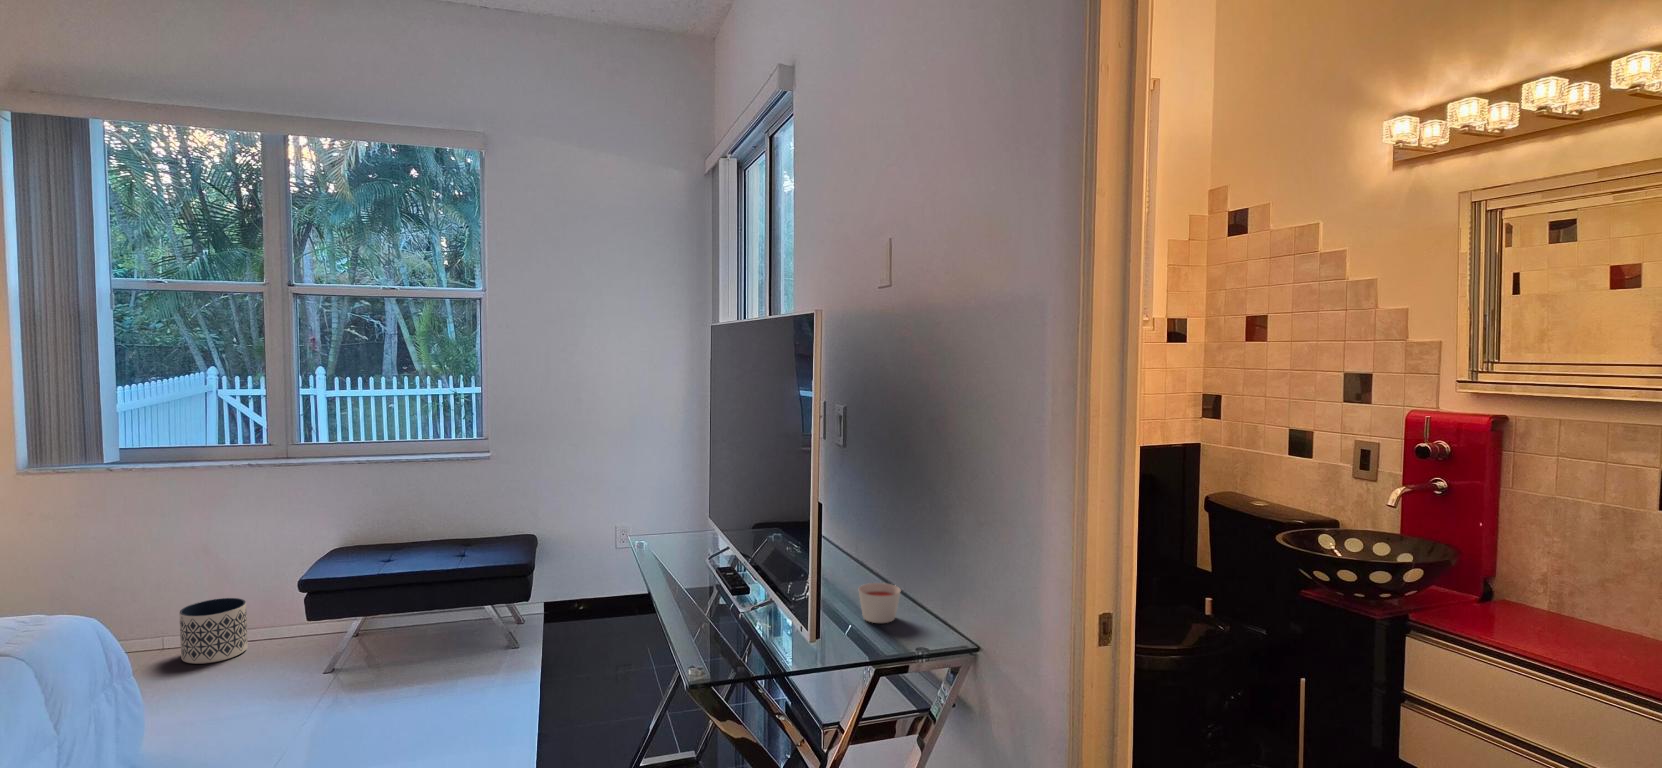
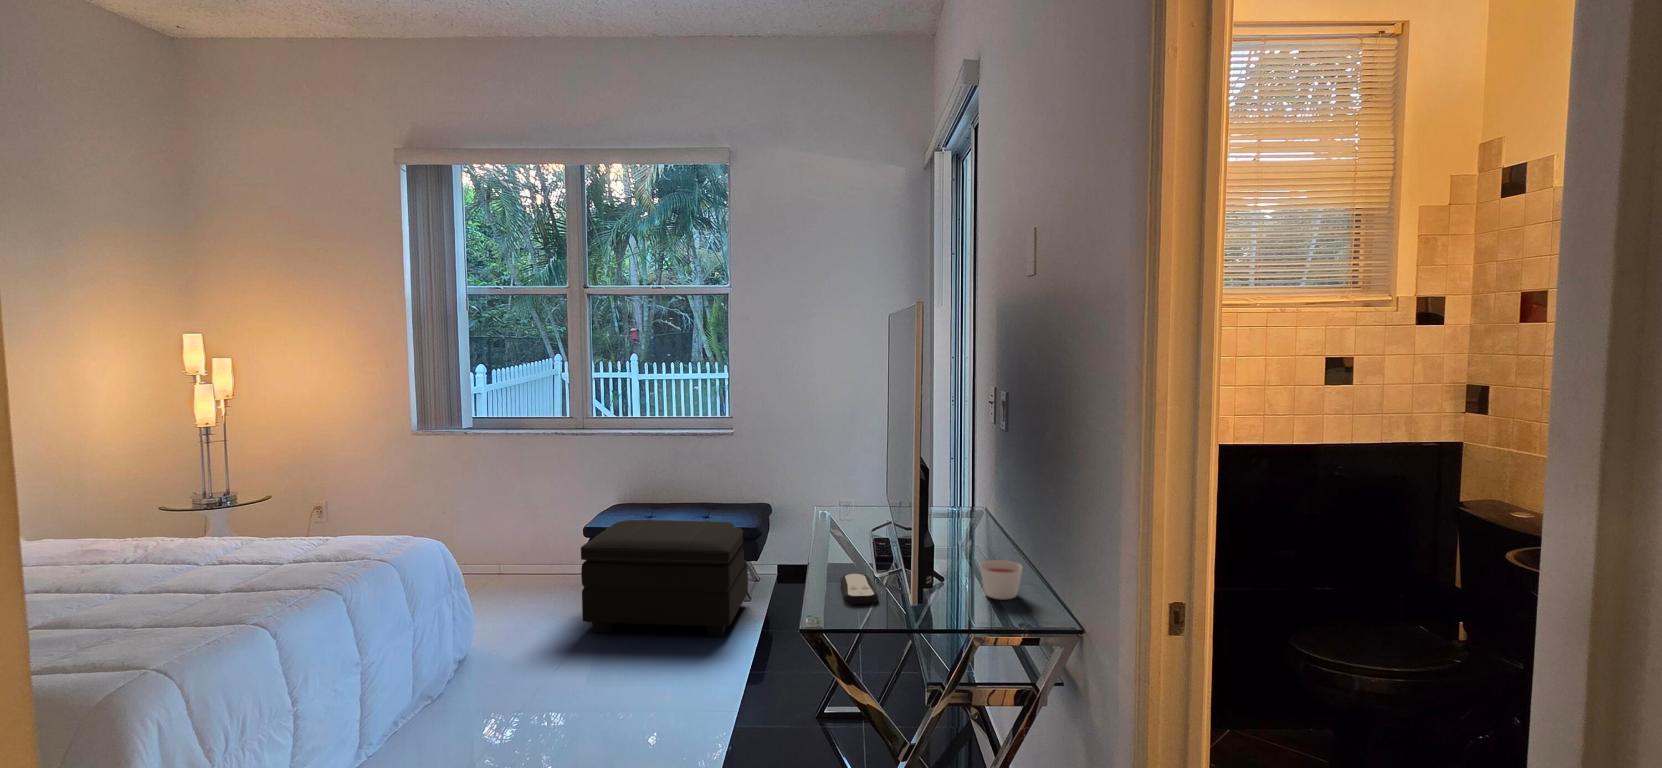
footstool: none [305,559,513,706] -> present [581,519,748,636]
planter: present [179,598,248,664] -> none [507,539,553,589]
remote control: none [709,611,761,647] -> present [841,573,879,605]

